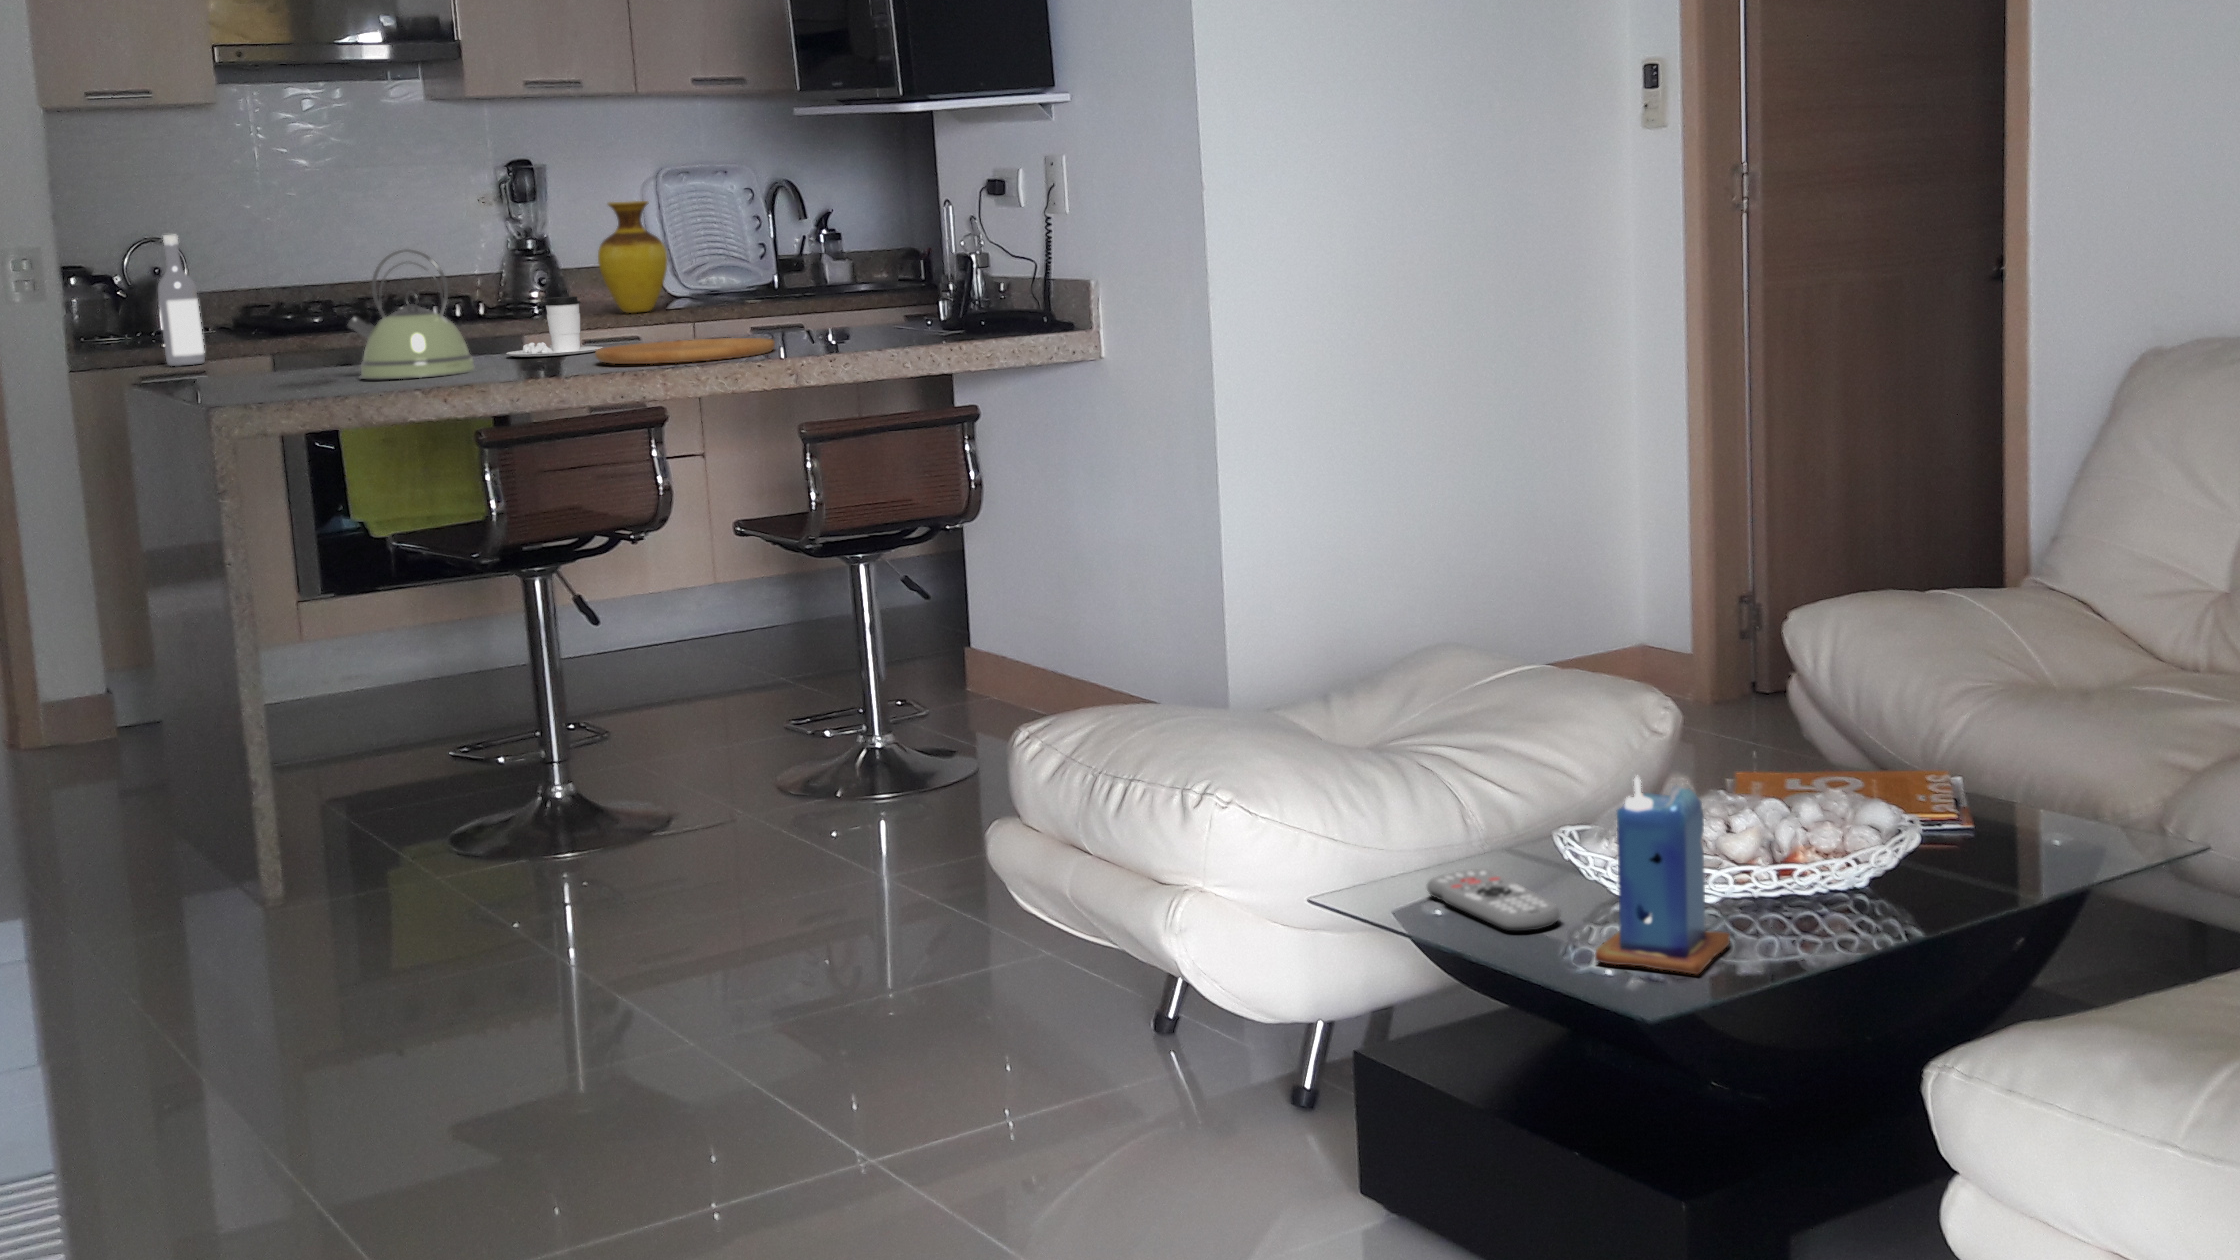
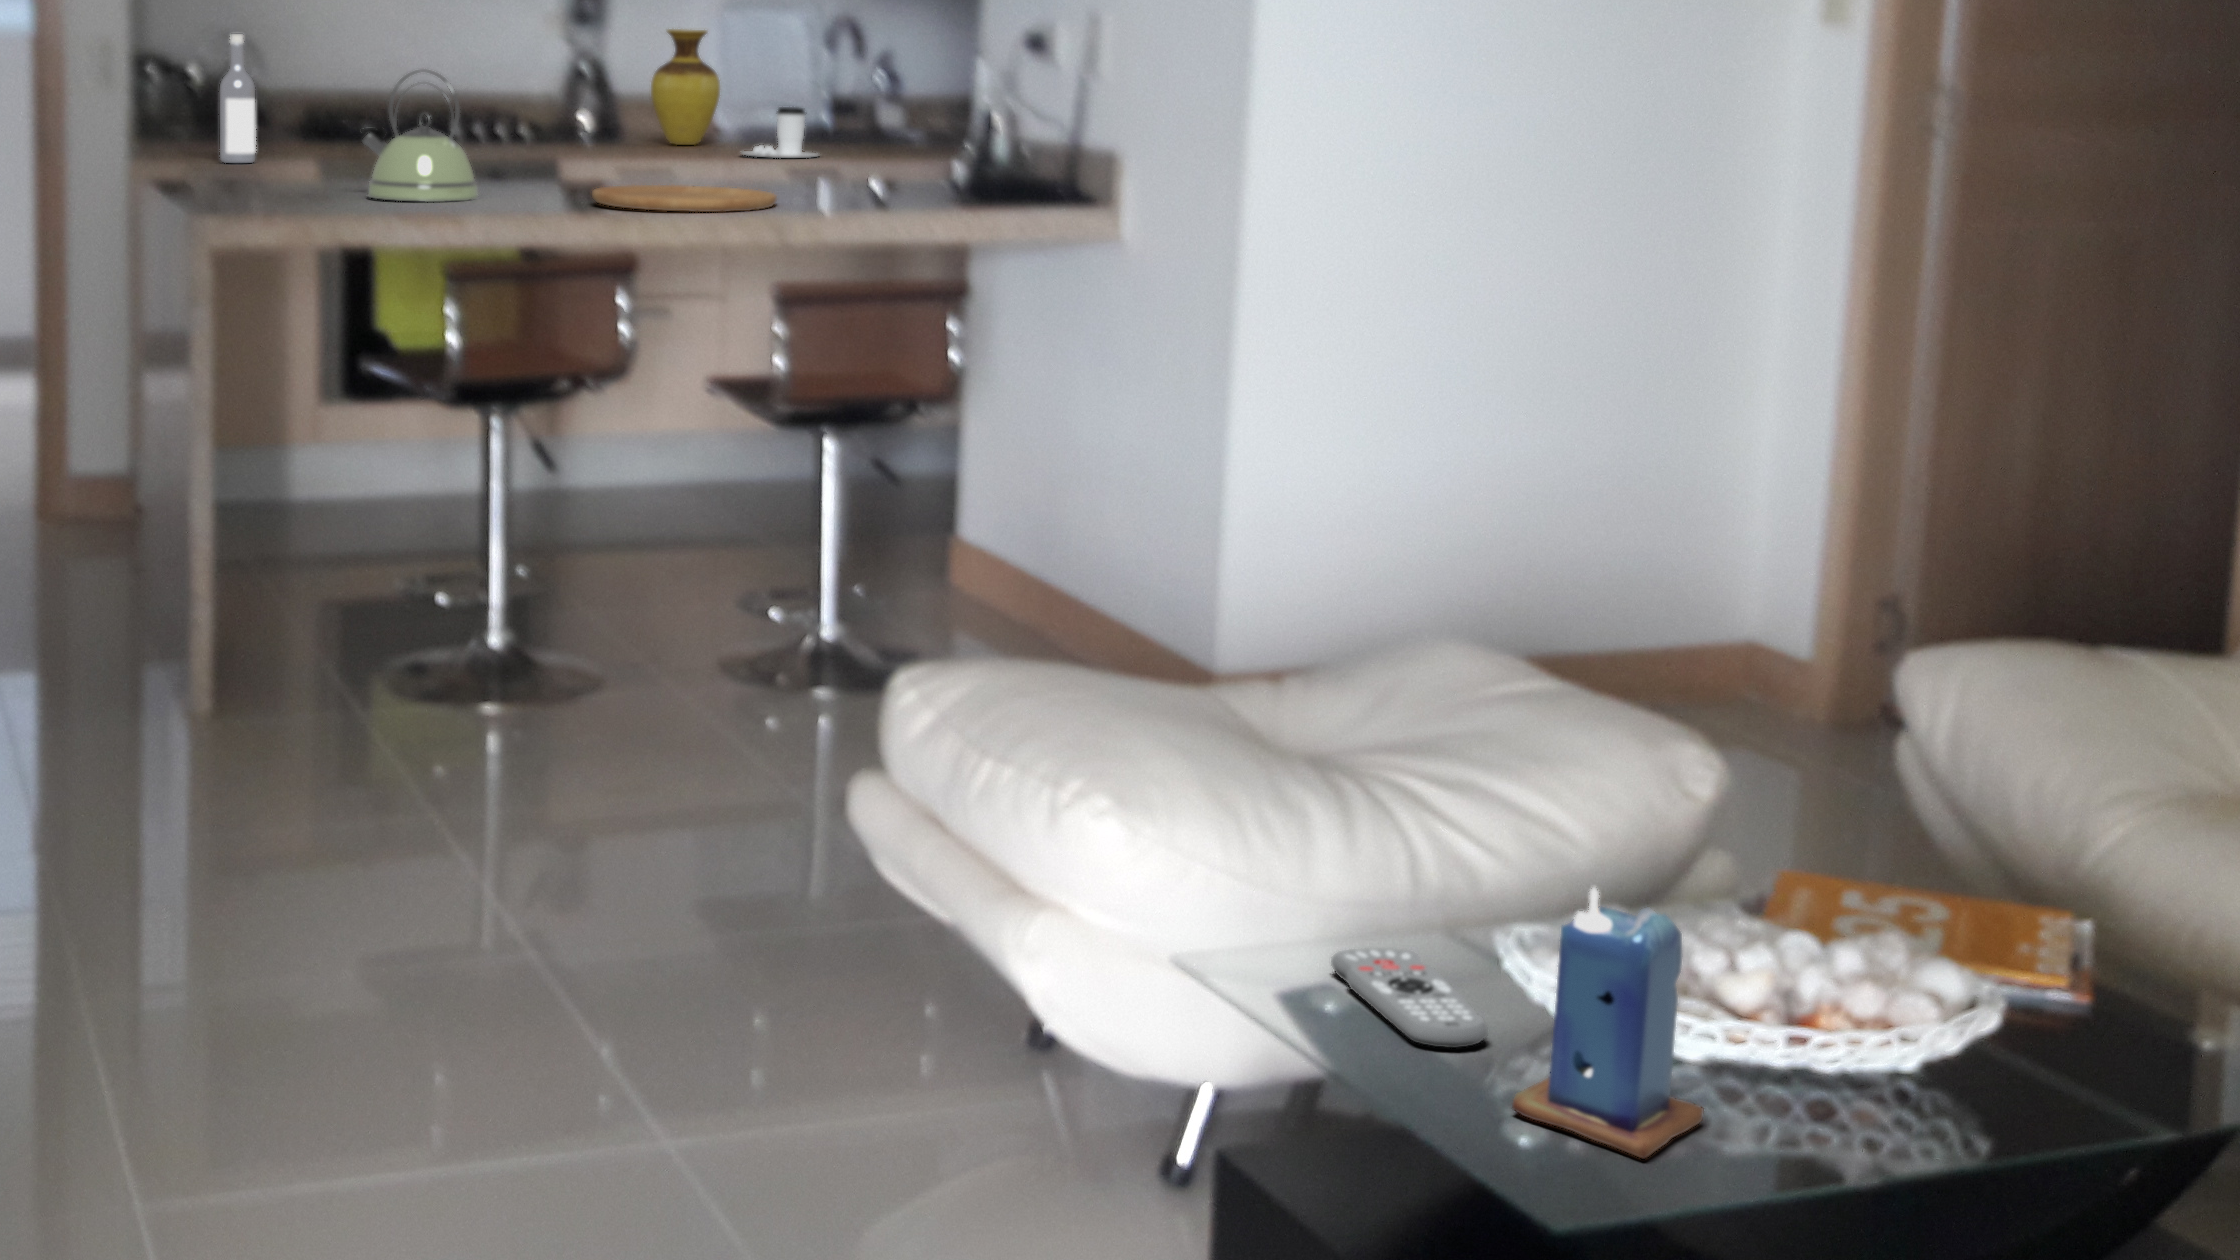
coffee cup: present [506,296,603,357] -> present [741,107,818,158]

